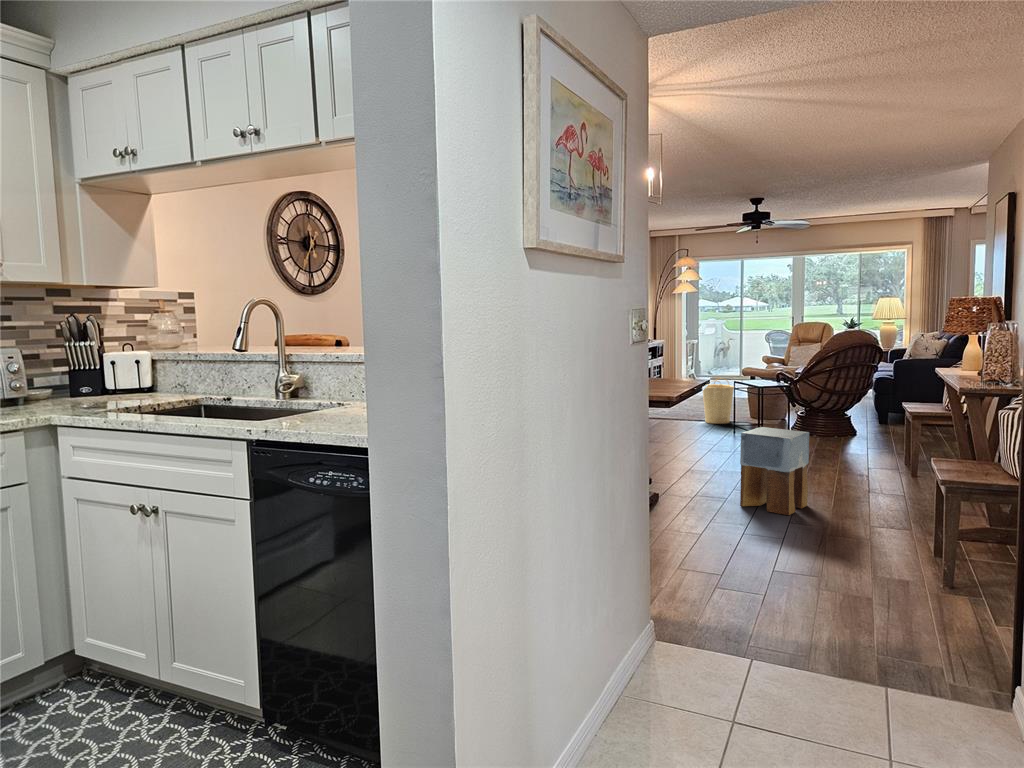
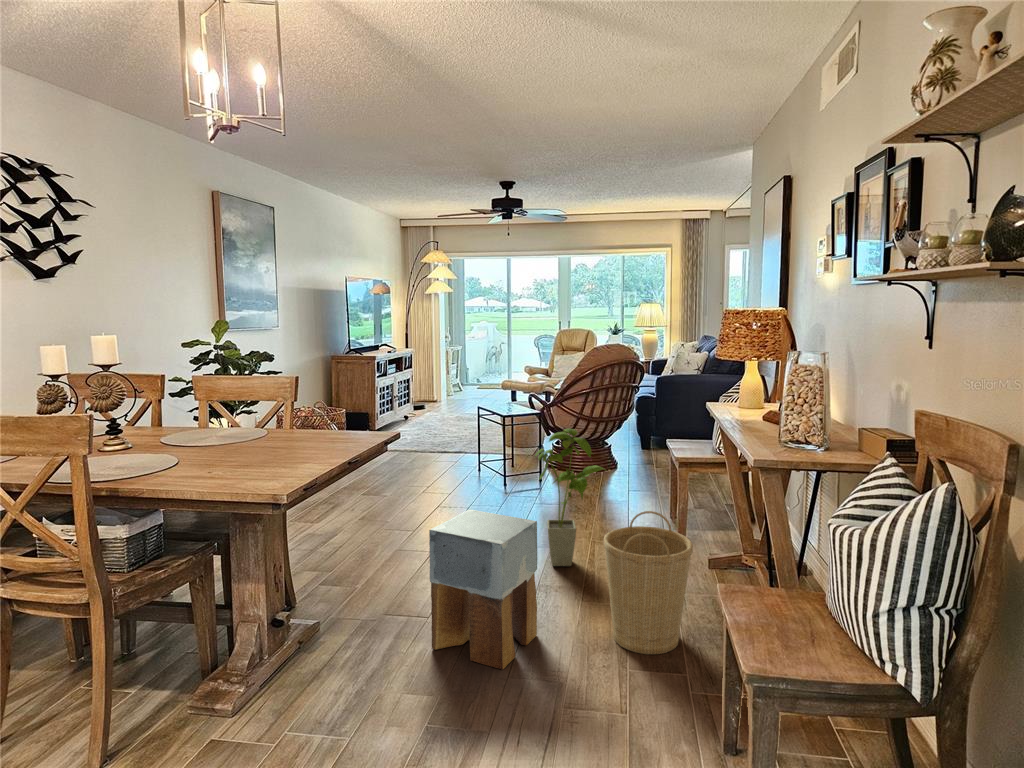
basket: present [703,378,734,424] -> present [604,511,693,654]
house plant: none [798,383,854,481] -> present [535,429,604,566]

